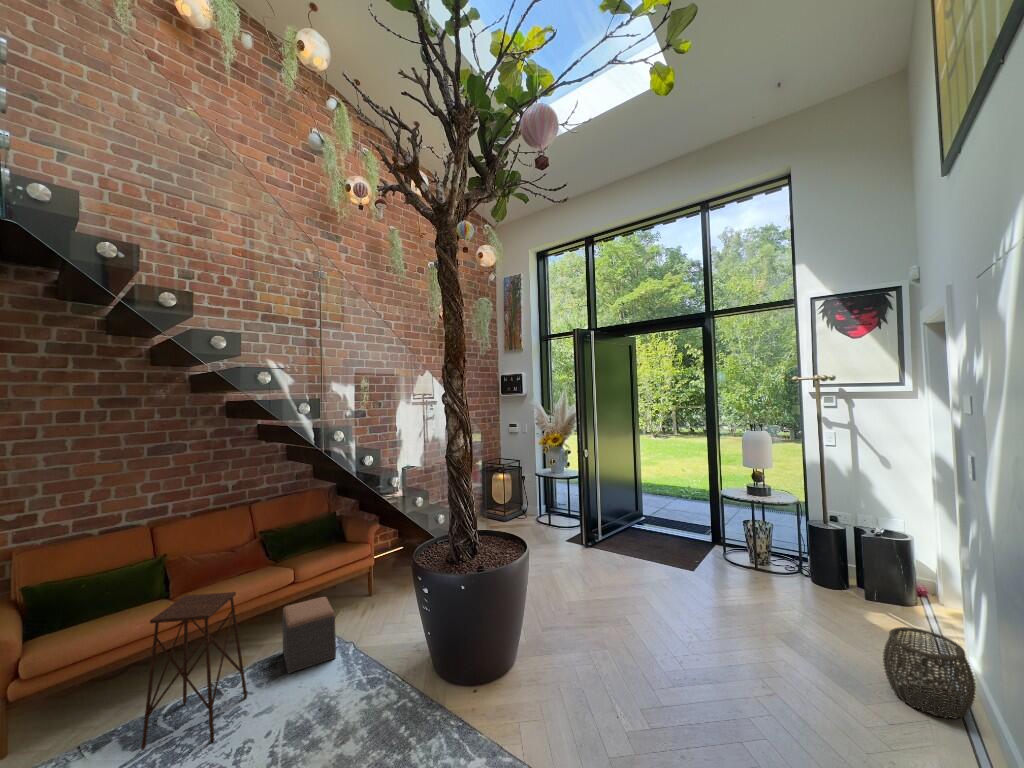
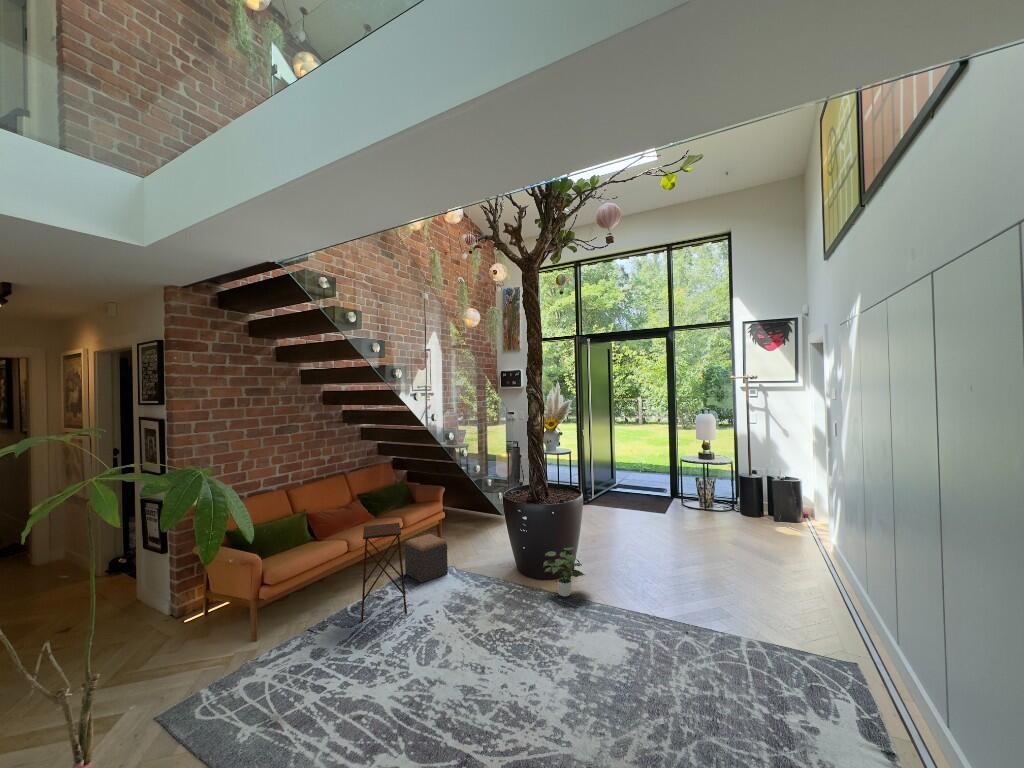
woven basket: present [883,627,976,719] -> none [789,523,835,566]
potted plant: none [431,651,498,736] -> present [543,547,585,597]

